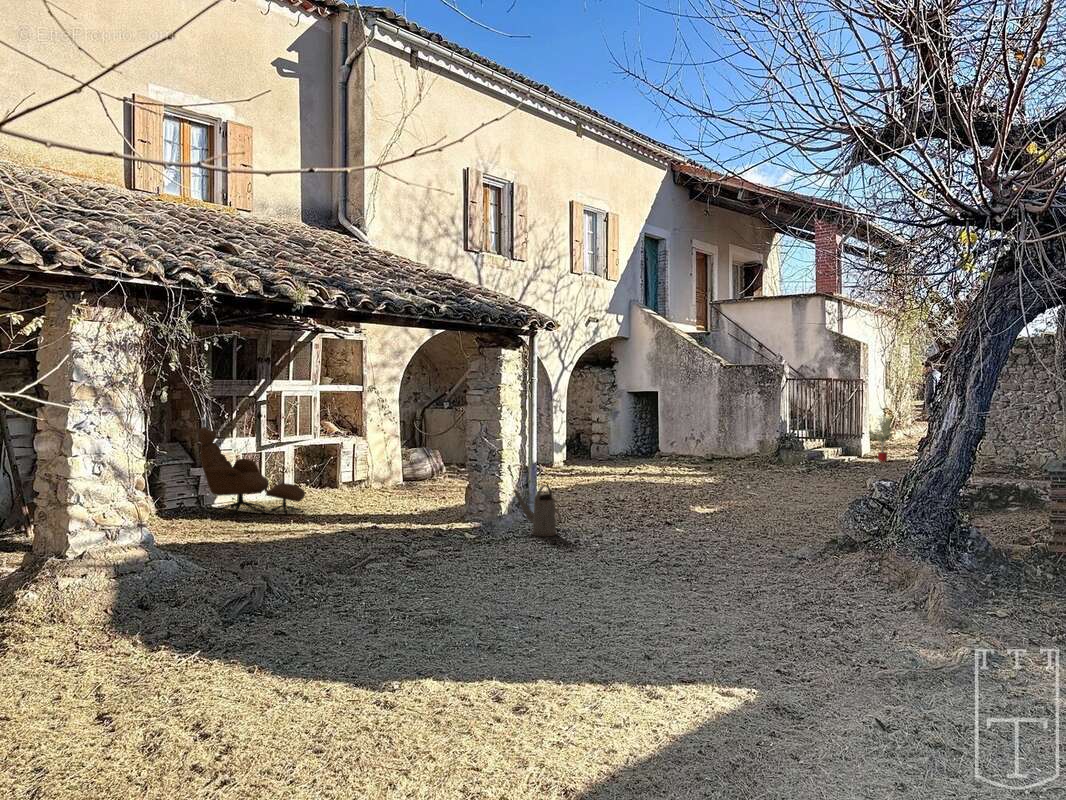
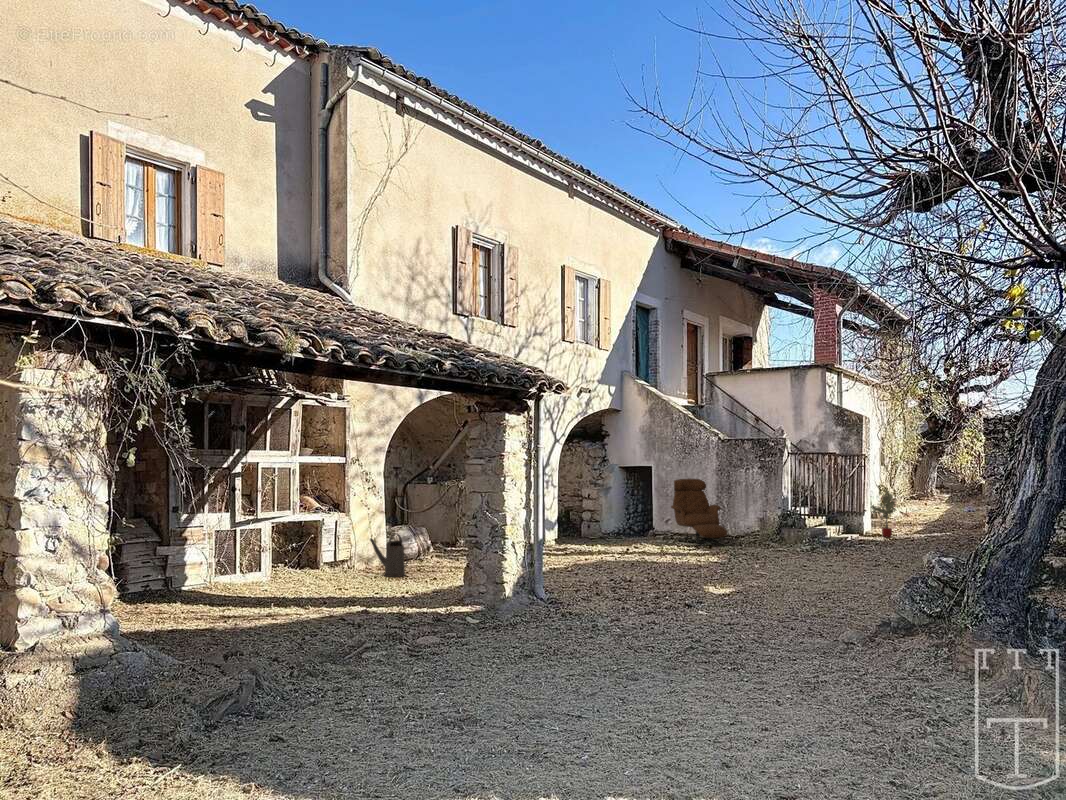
lounge chair: present [199,427,305,518] -> present [671,479,727,547]
watering can: present [514,485,561,537] -> present [370,533,408,577]

